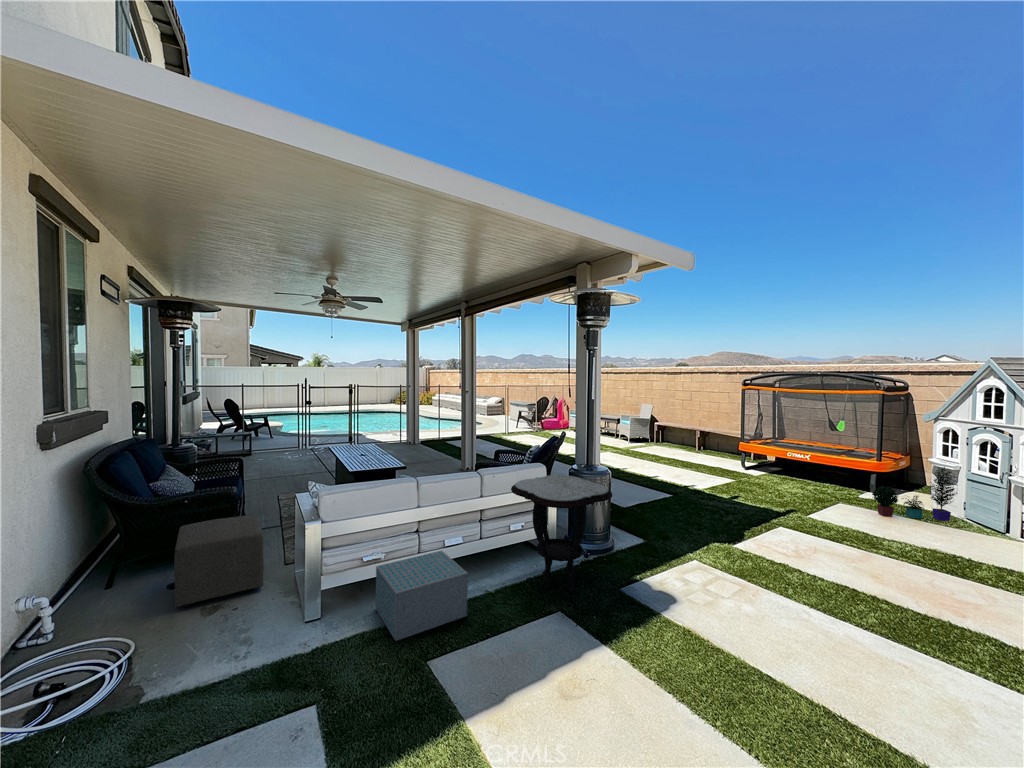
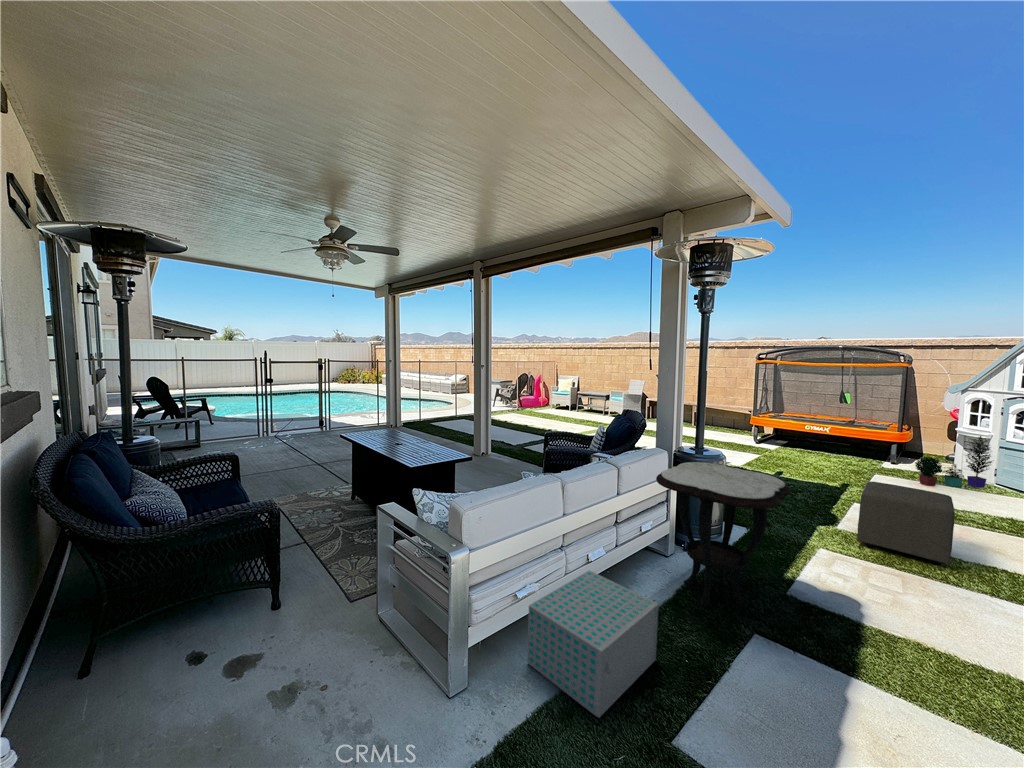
ottoman: present [174,515,264,607] -> present [857,481,955,564]

